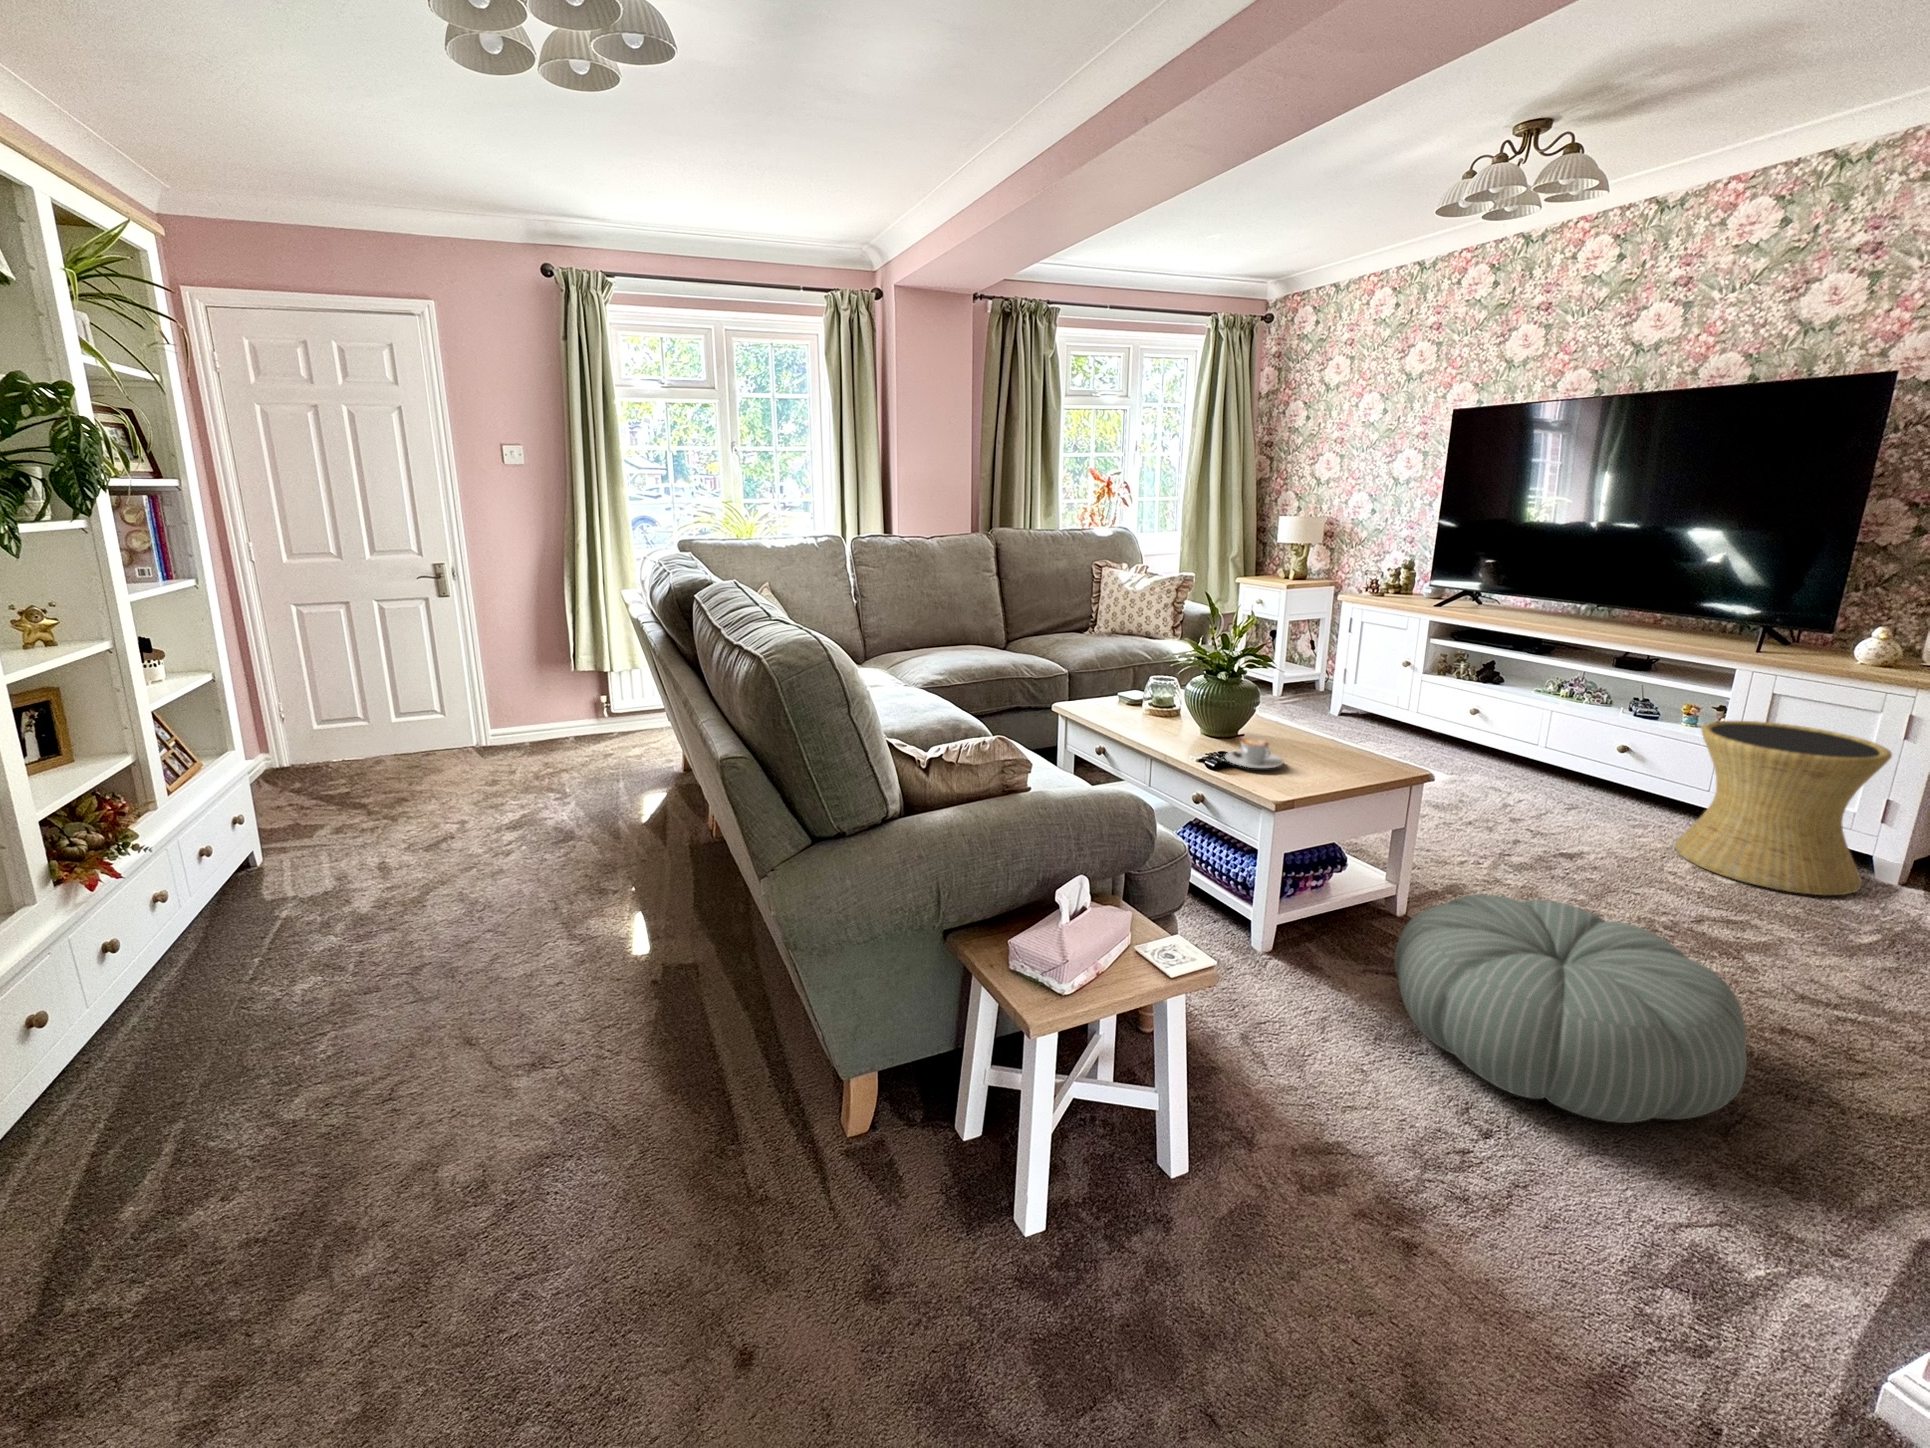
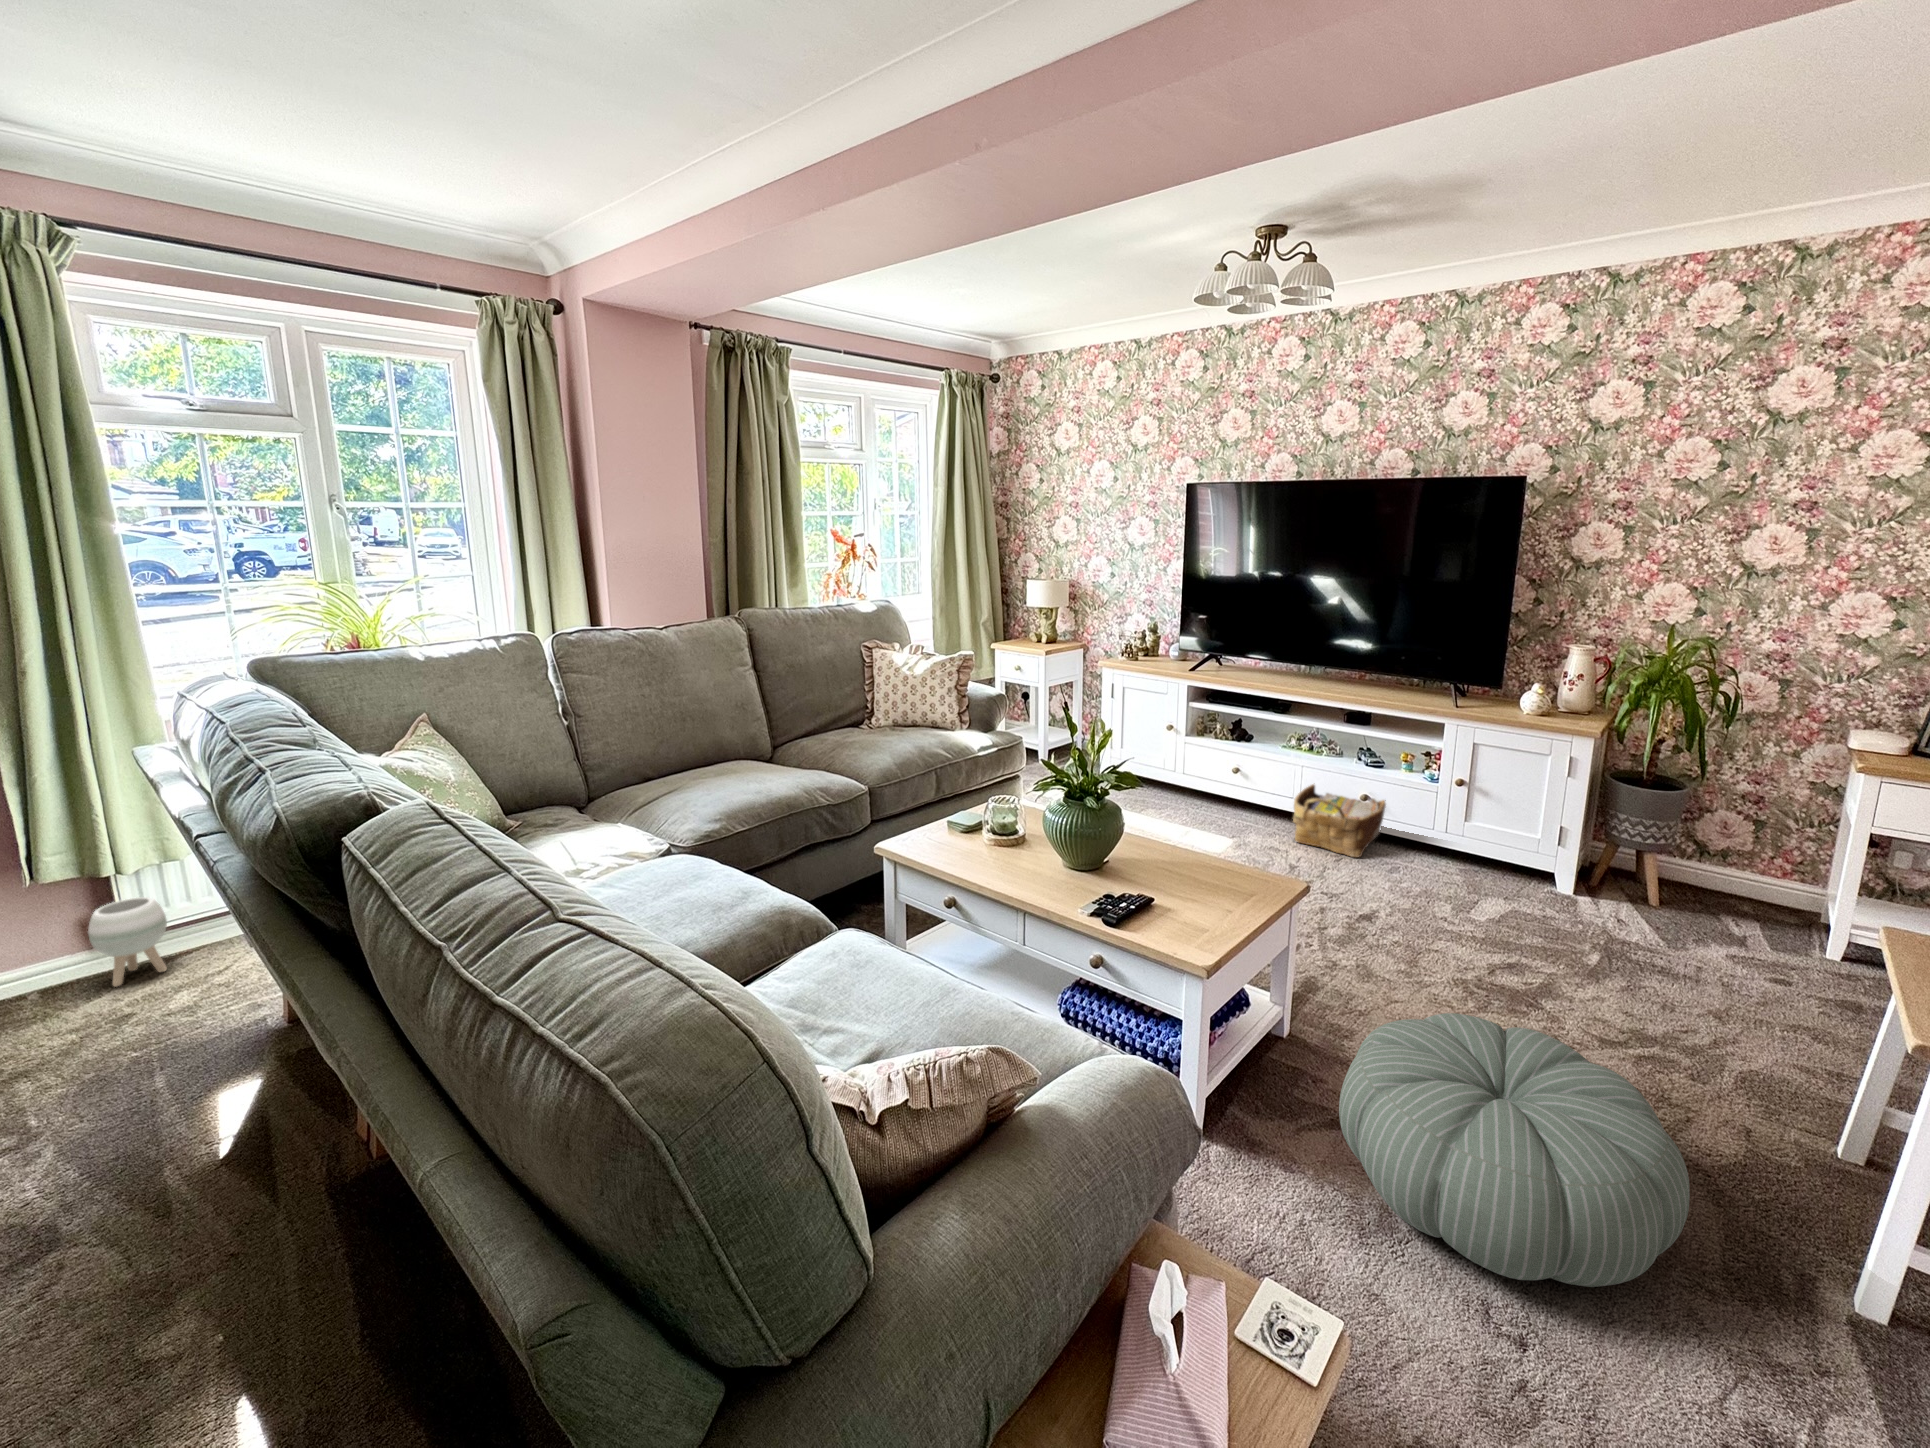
planter: none [603,695,637,745] -> present [88,897,167,987]
woven basket: none [1525,717,1652,808] -> present [1293,784,1386,857]
side table: present [1675,721,1892,895] -> none [1430,770,1575,923]
coffee cup: present [1225,738,1283,768] -> none [1118,877,1183,918]

